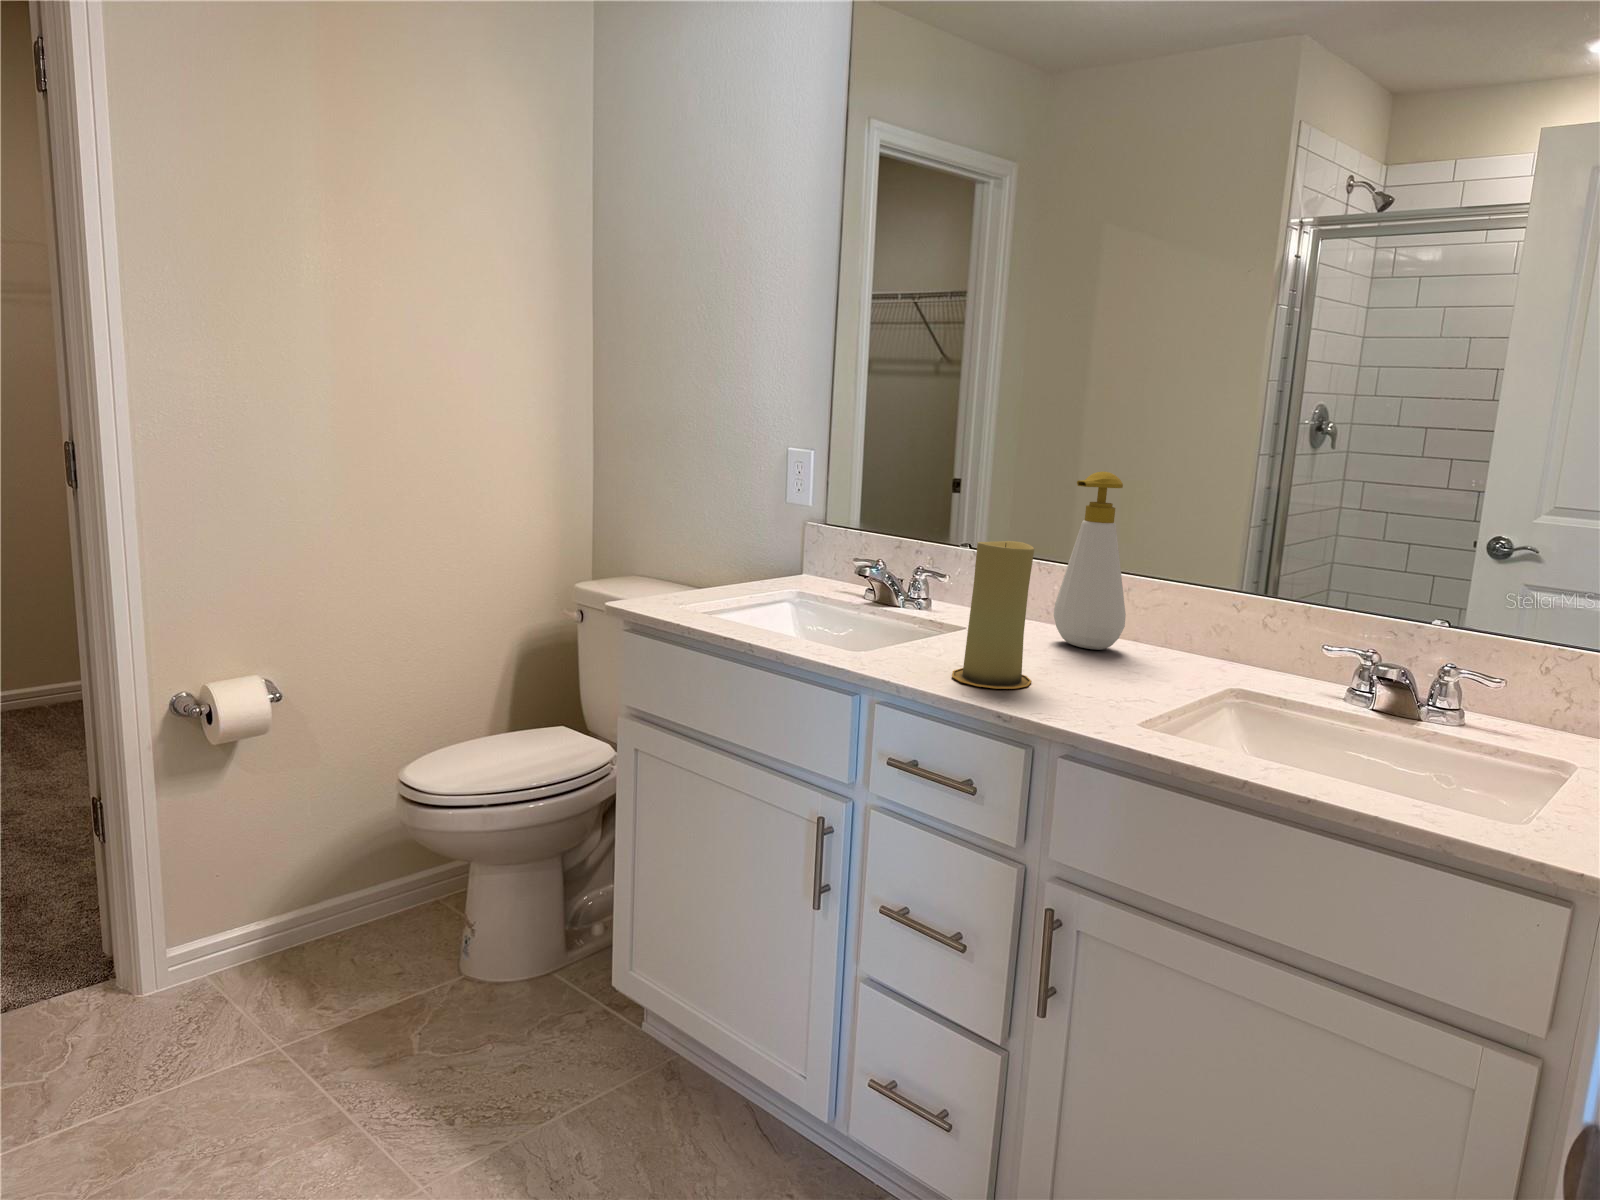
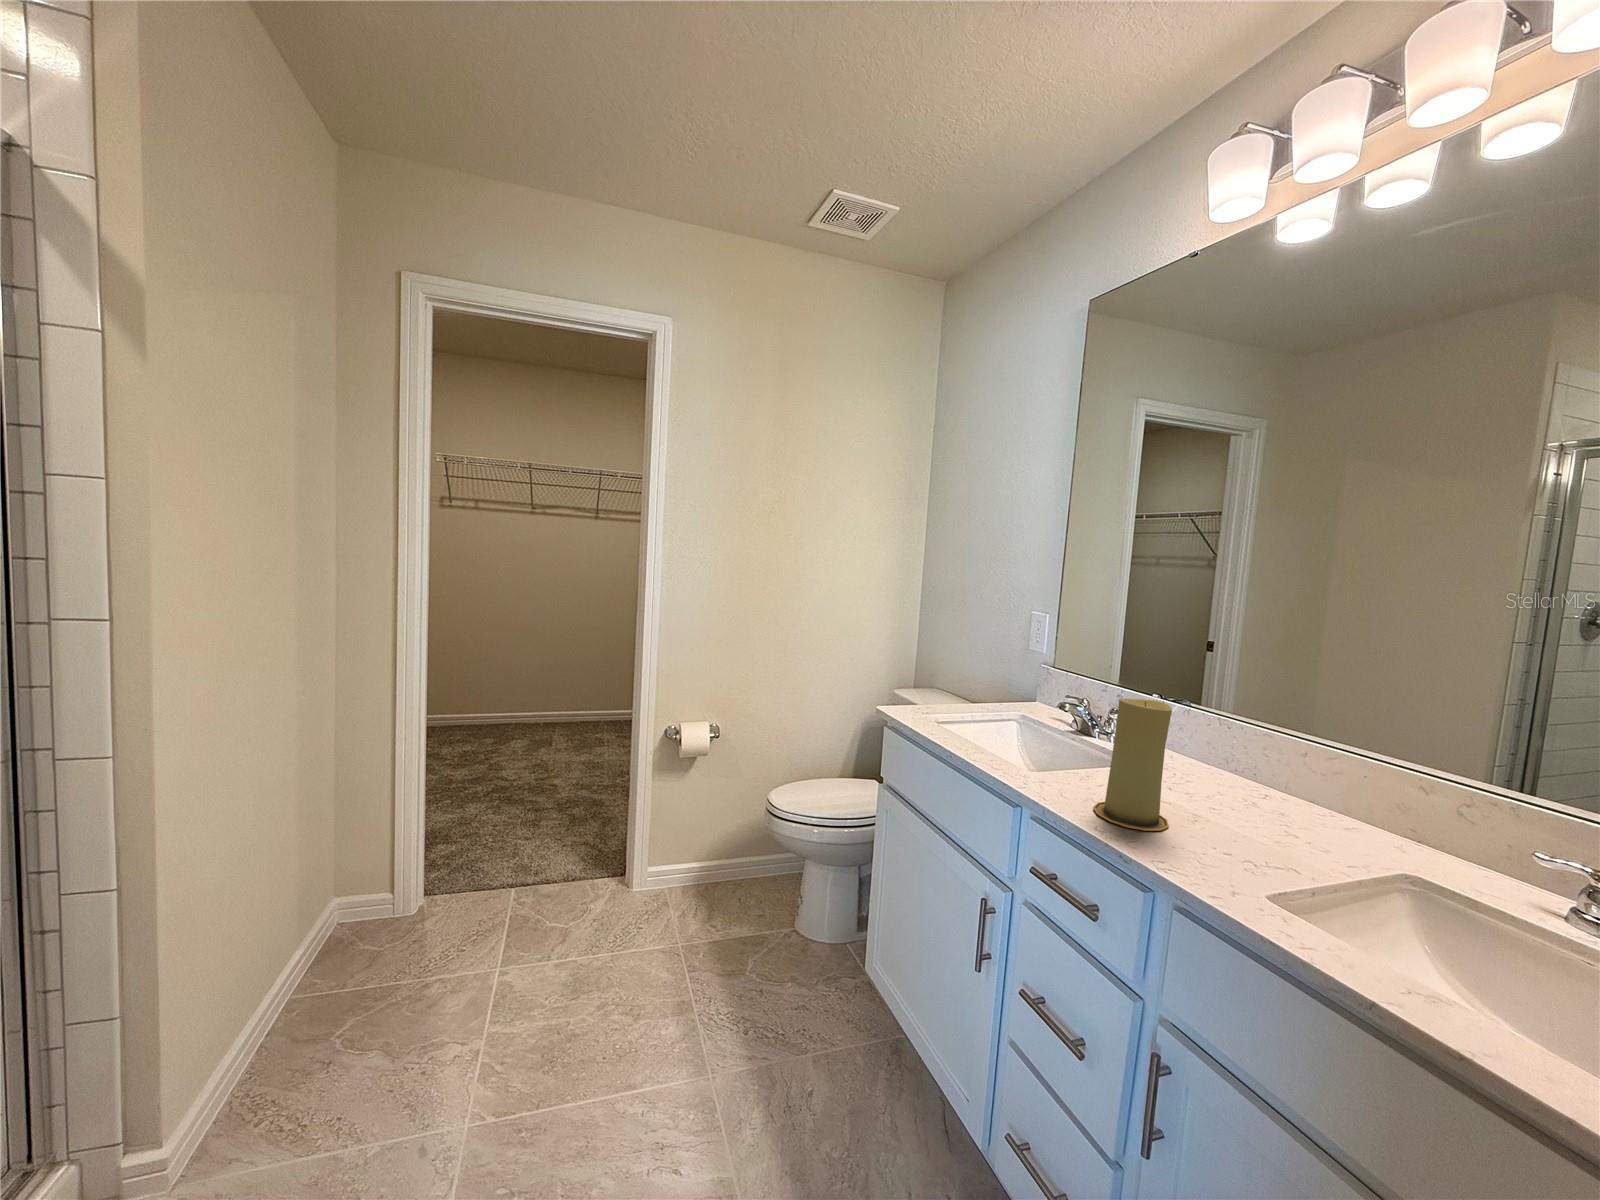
soap bottle: present [1054,472,1126,650] -> none [1222,646,1294,805]

